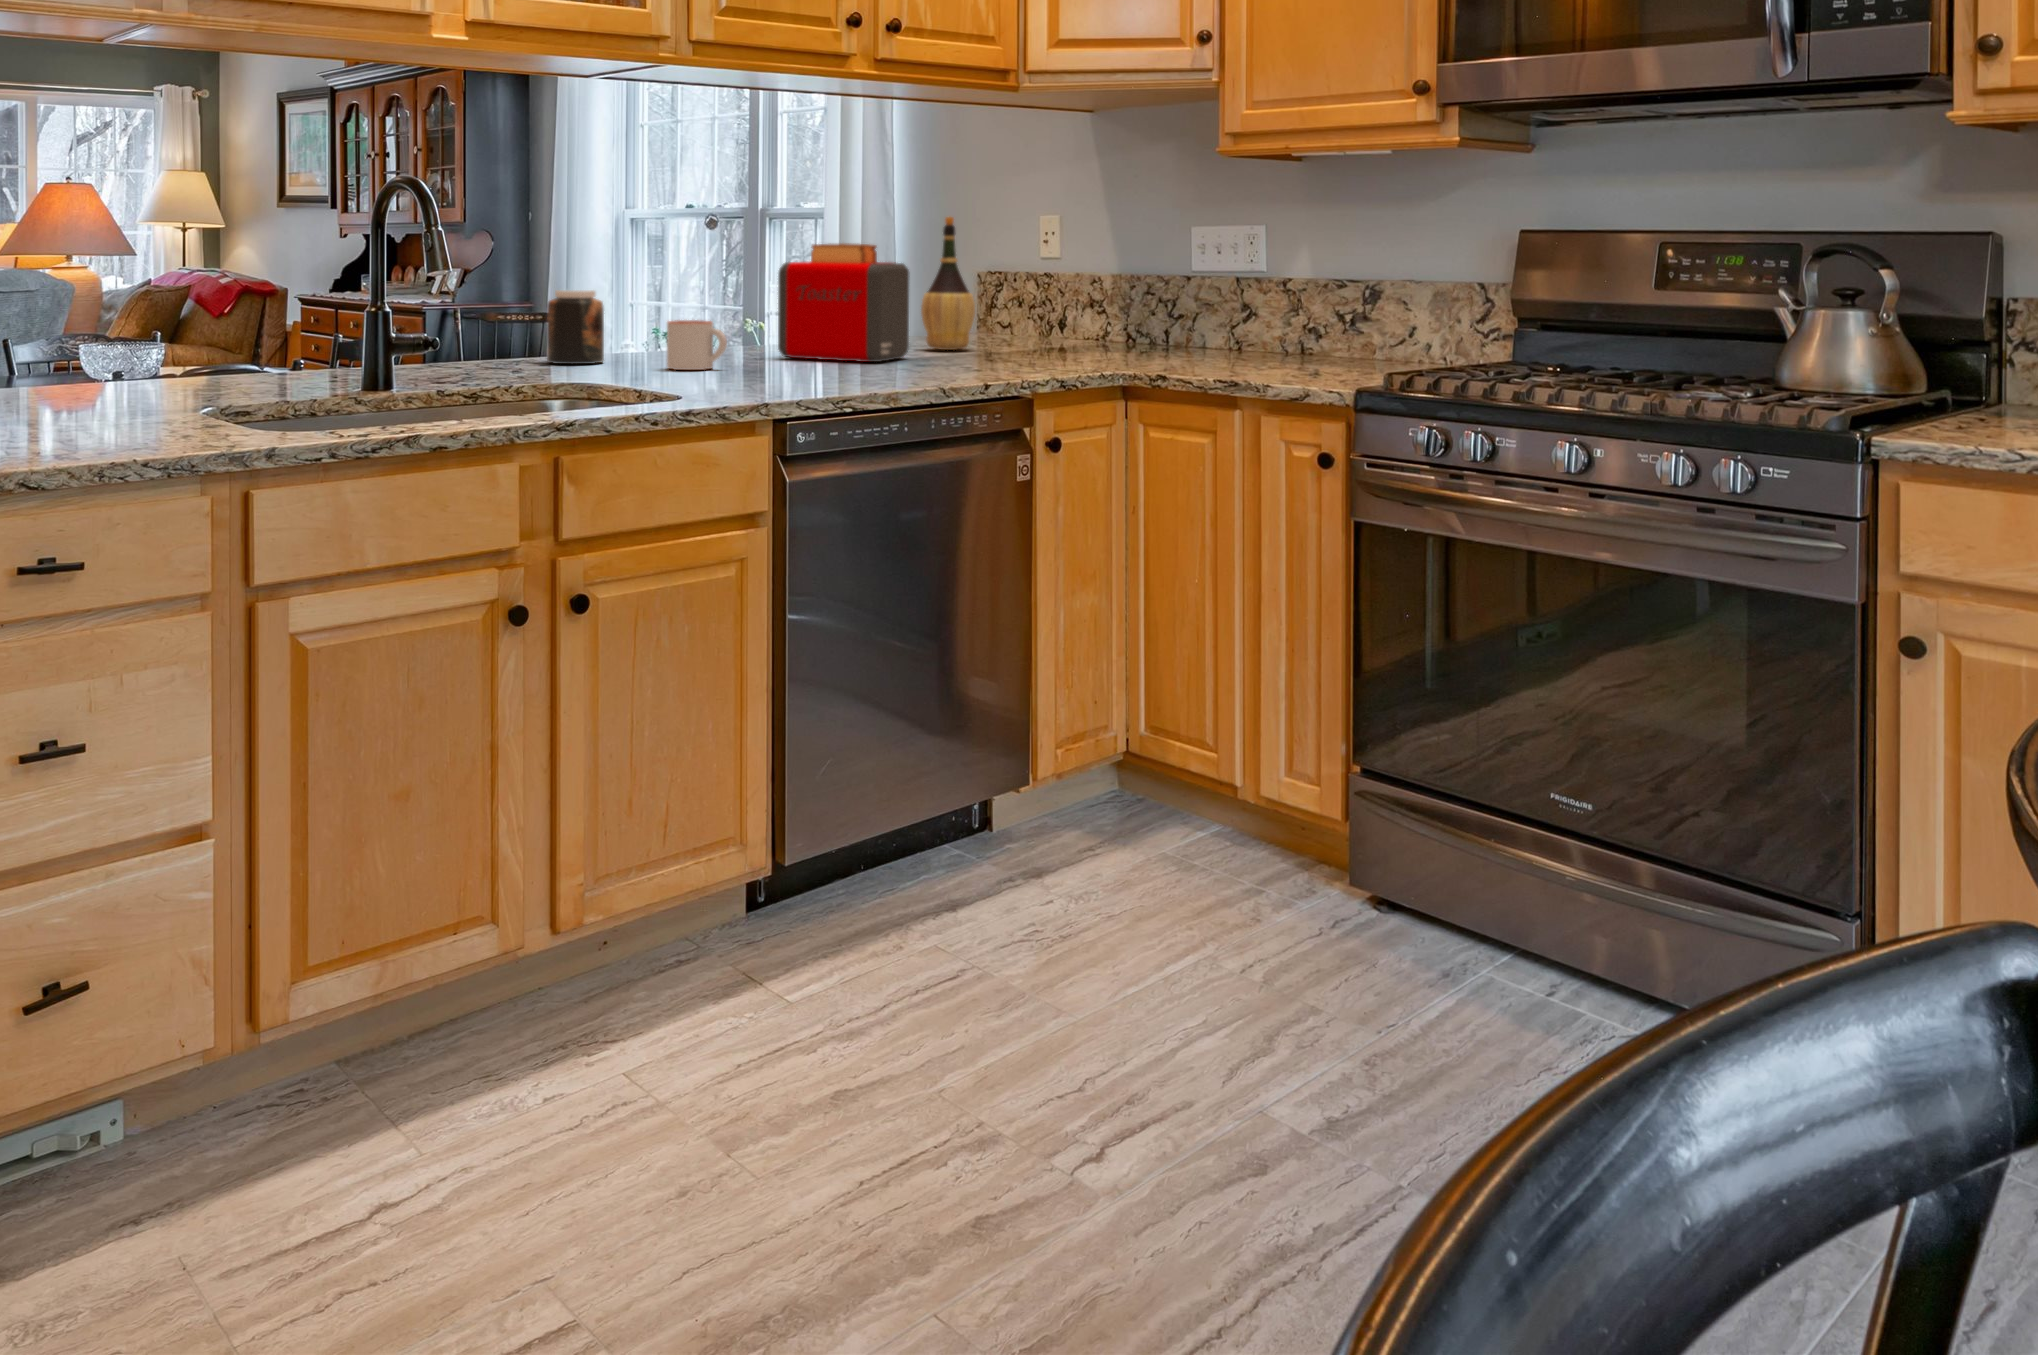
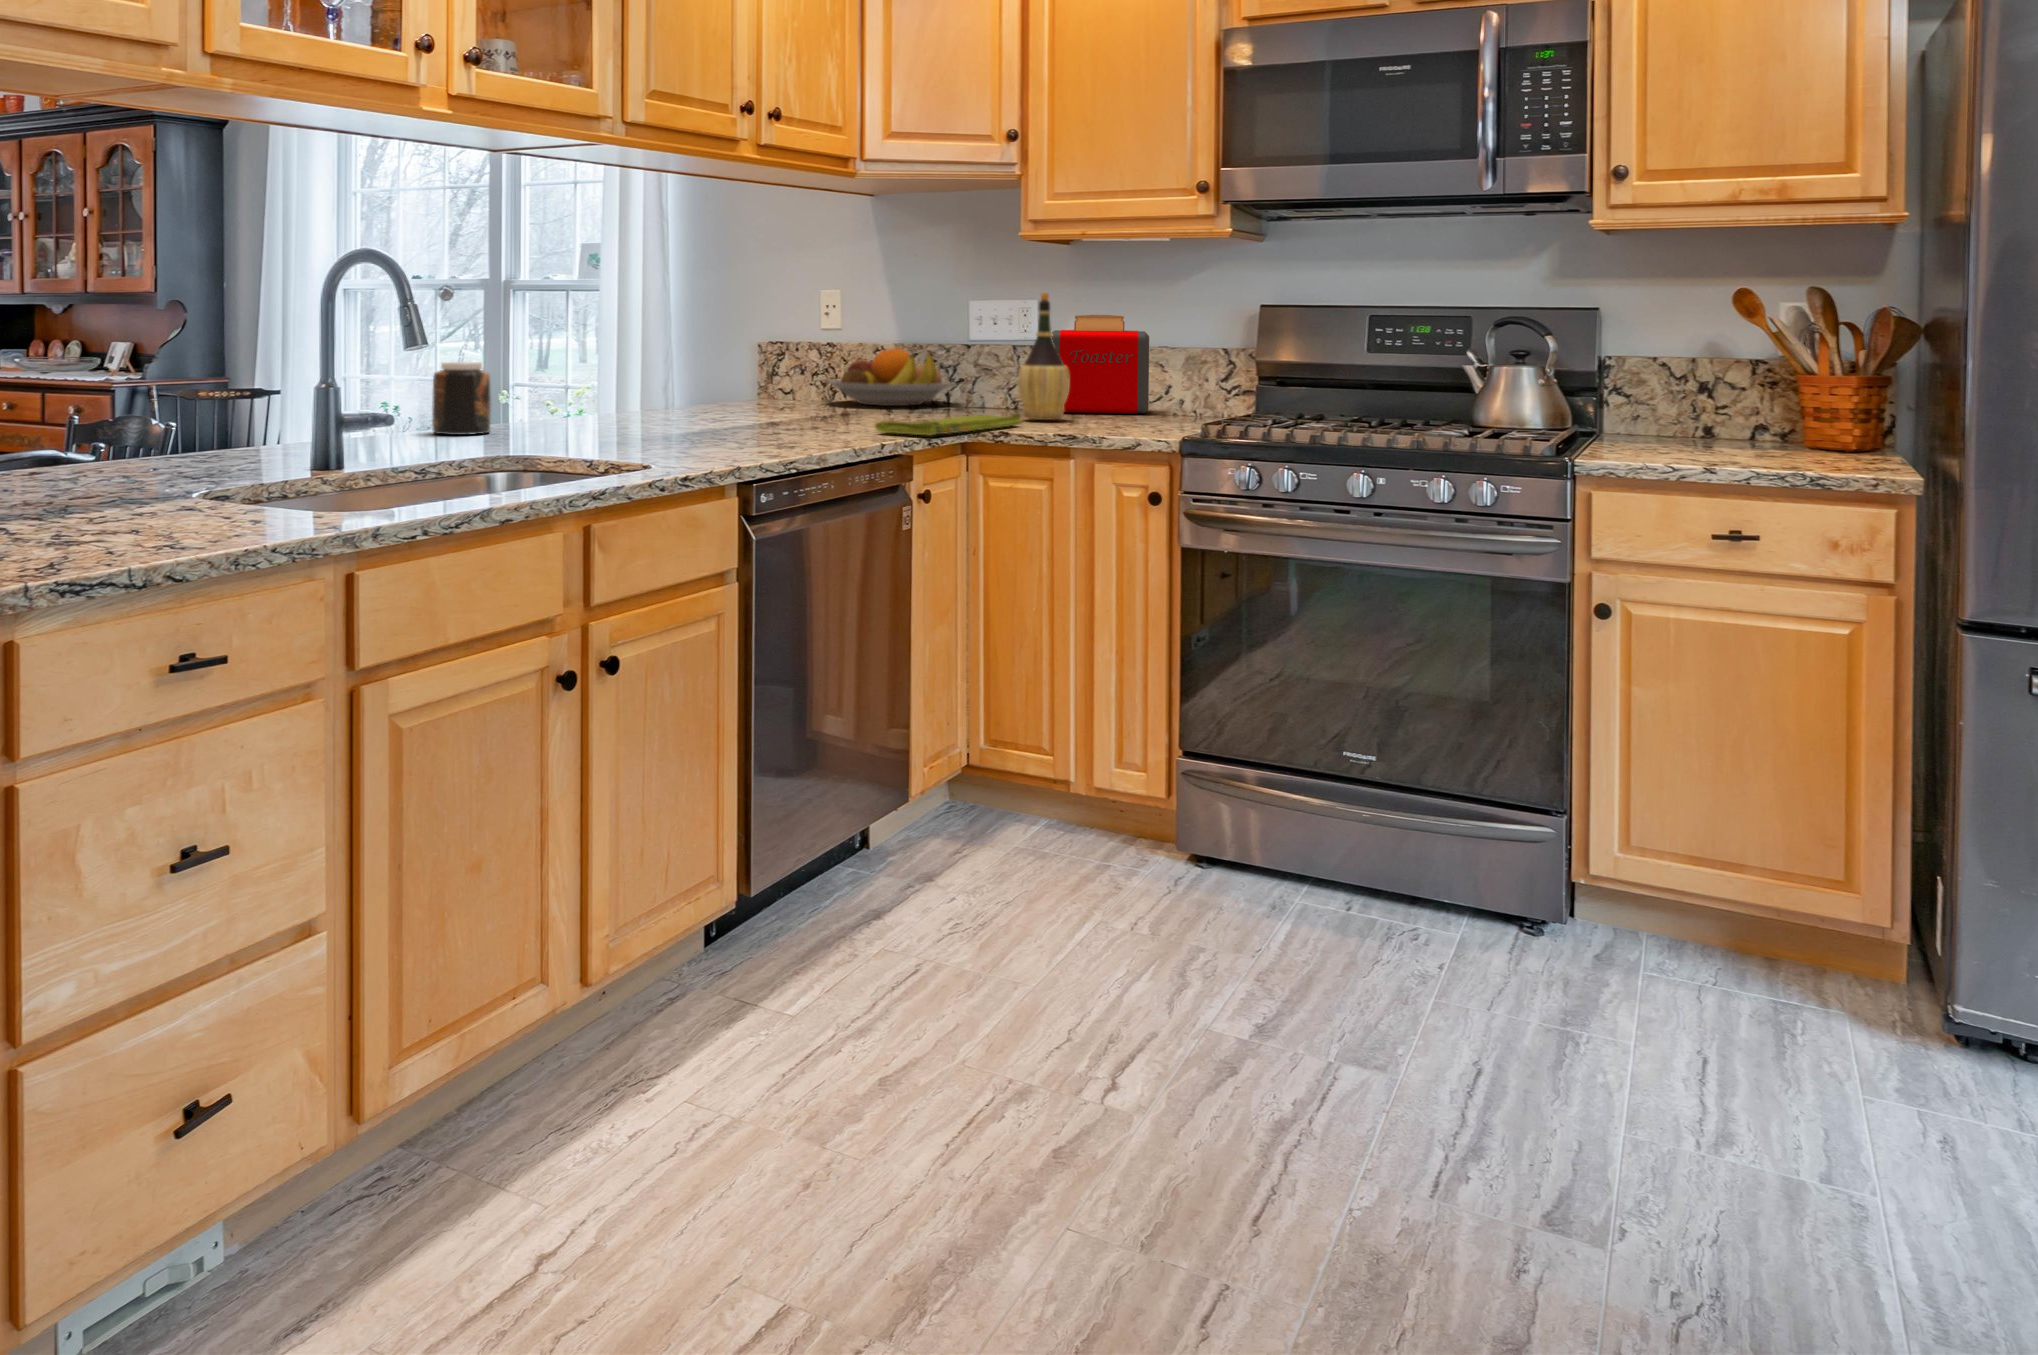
wine bottle: present [921,217,975,350] -> present [1018,293,1069,420]
toaster: present [778,243,910,362] -> present [1051,315,1149,414]
fruit bowl: none [1018,280,1170,346] -> present [827,348,954,406]
mug: present [667,320,727,370] -> none [567,390,626,437]
dish towel: none [993,356,1185,379] -> present [875,413,1021,435]

